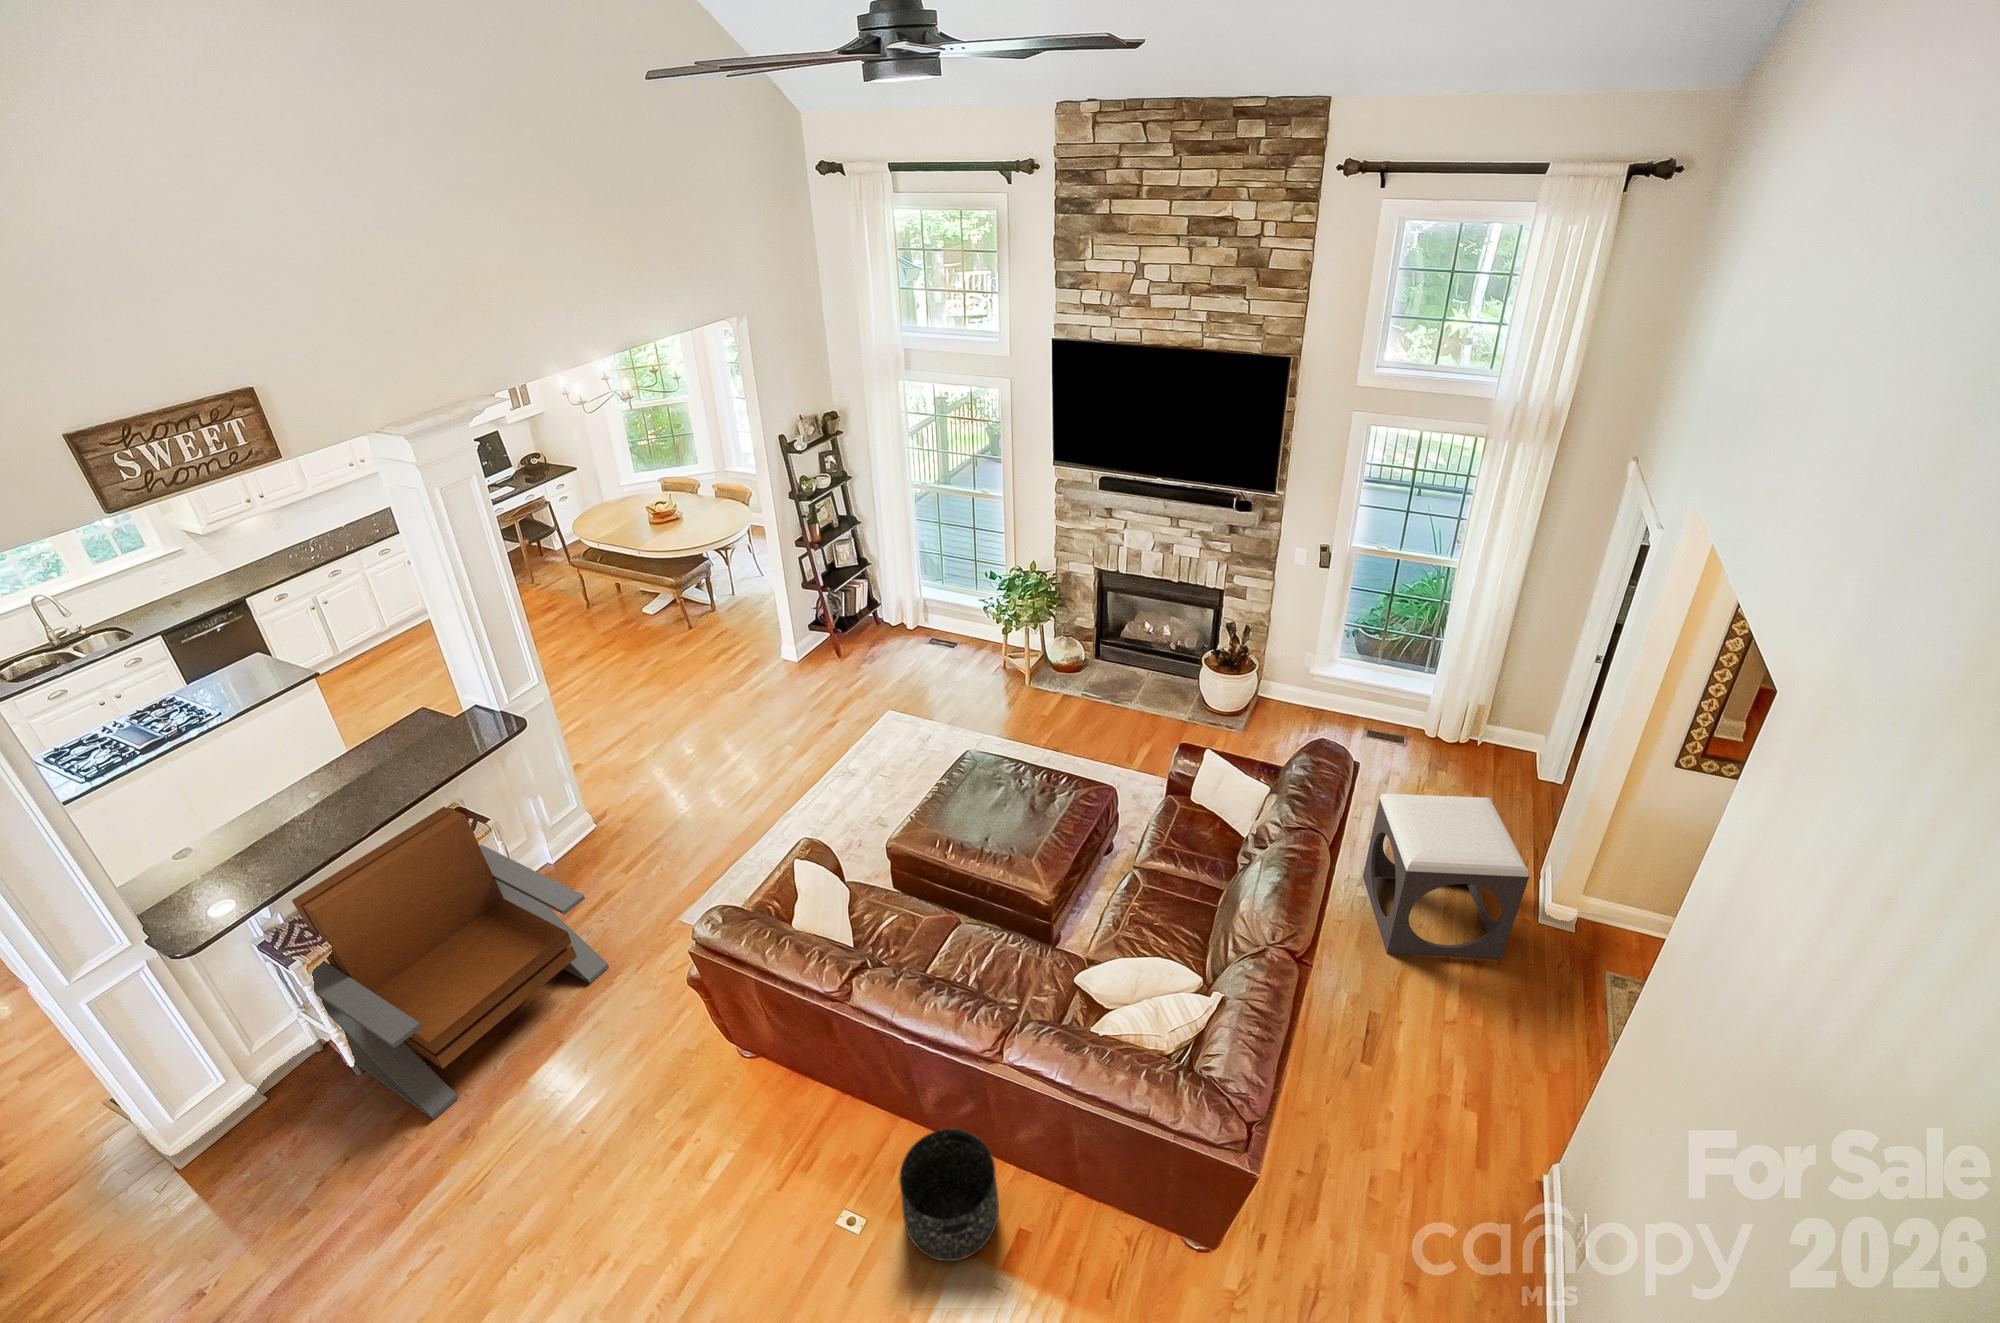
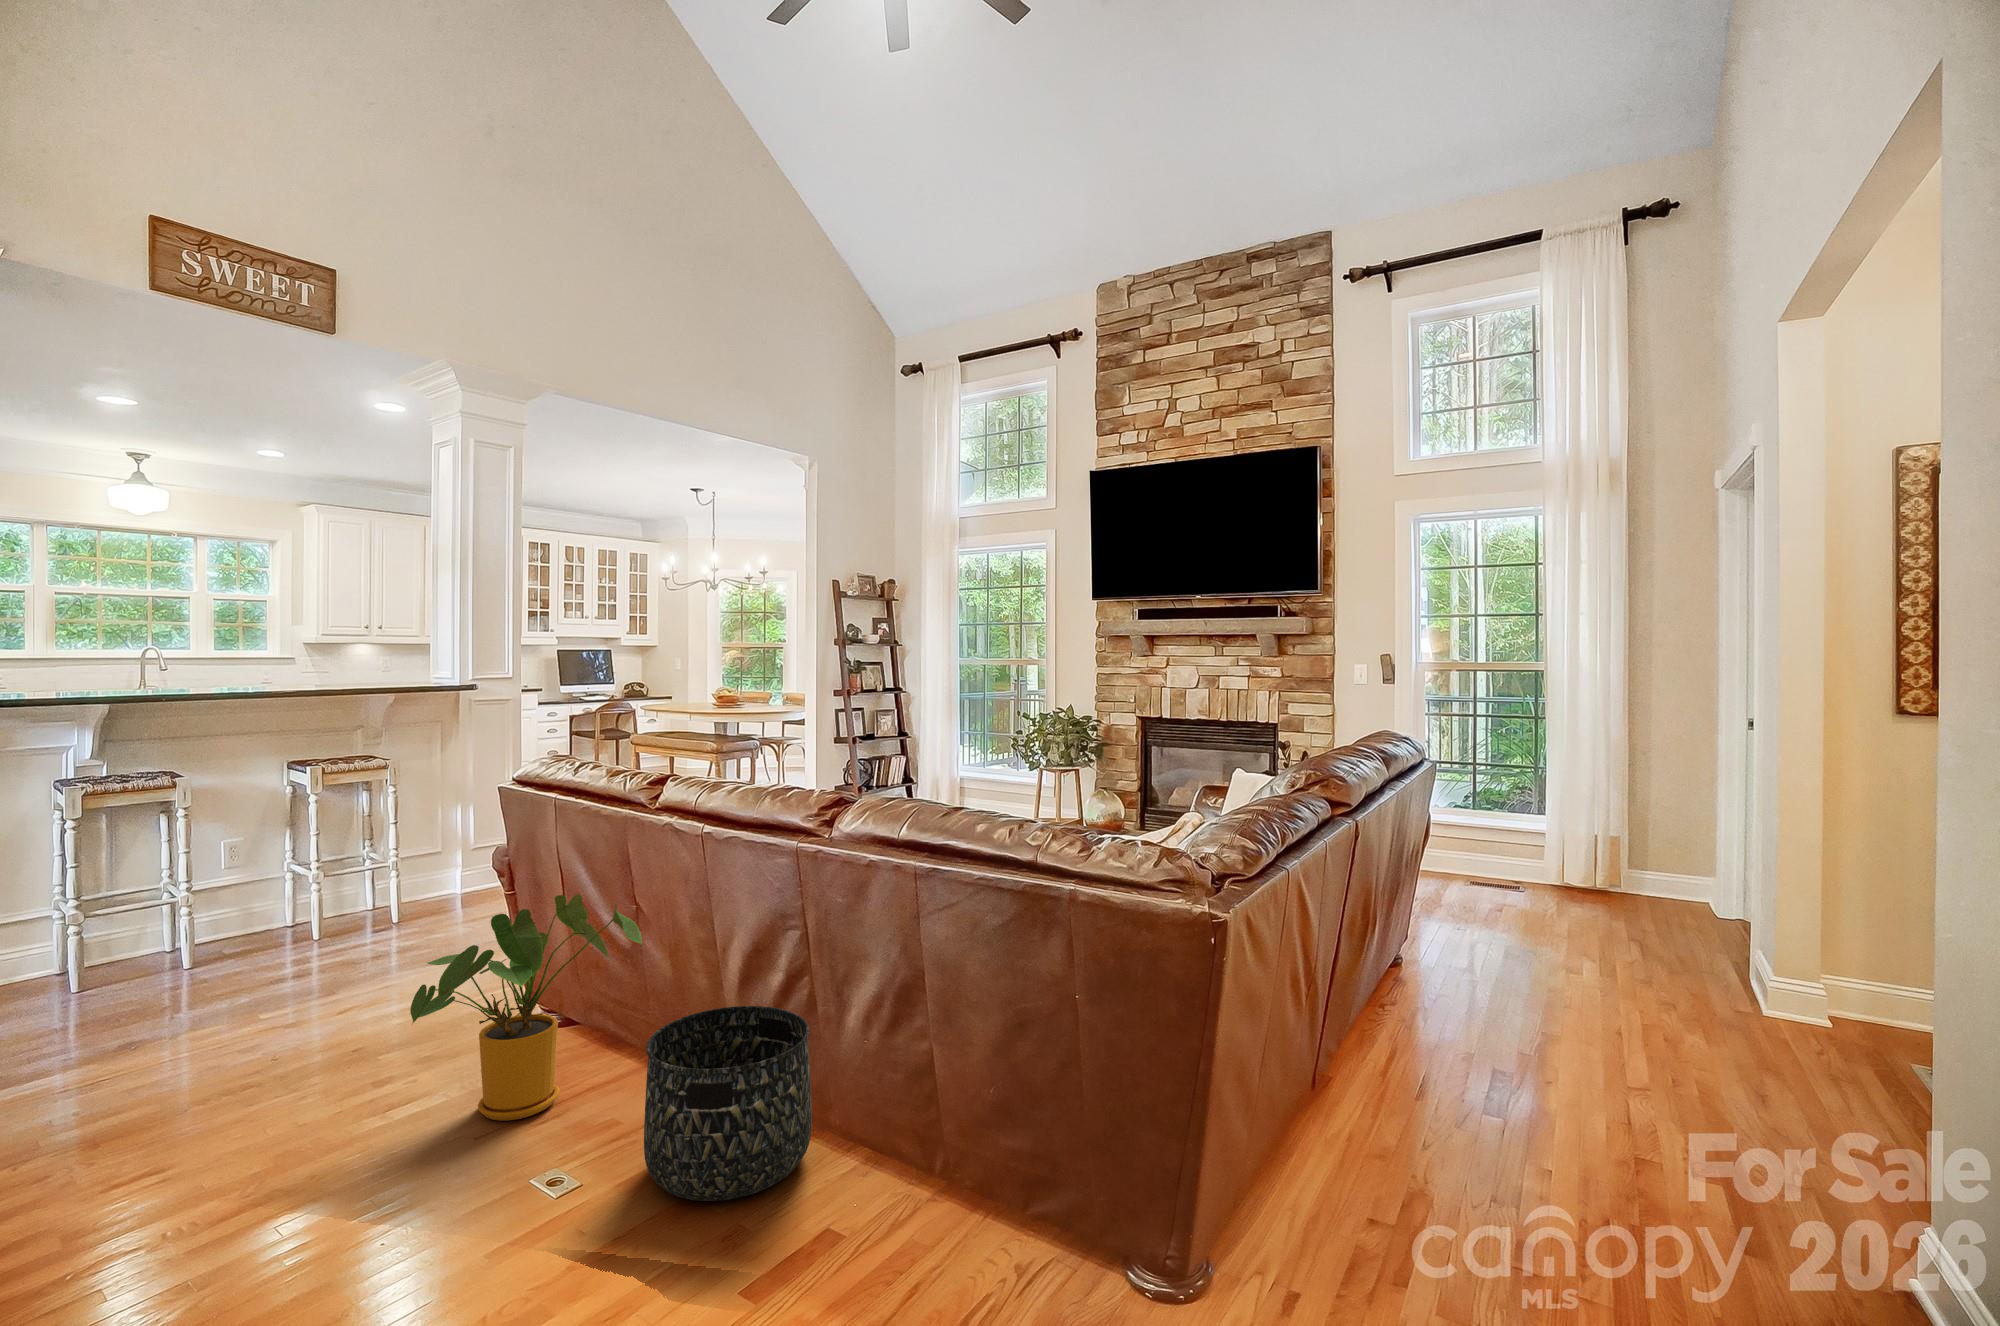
footstool: present [1363,794,1529,960] -> none [1465,808,1695,1029]
lounge chair: present [292,807,609,1119] -> none [74,723,445,1021]
house plant: none [713,1056,846,1197] -> present [410,894,643,1121]

